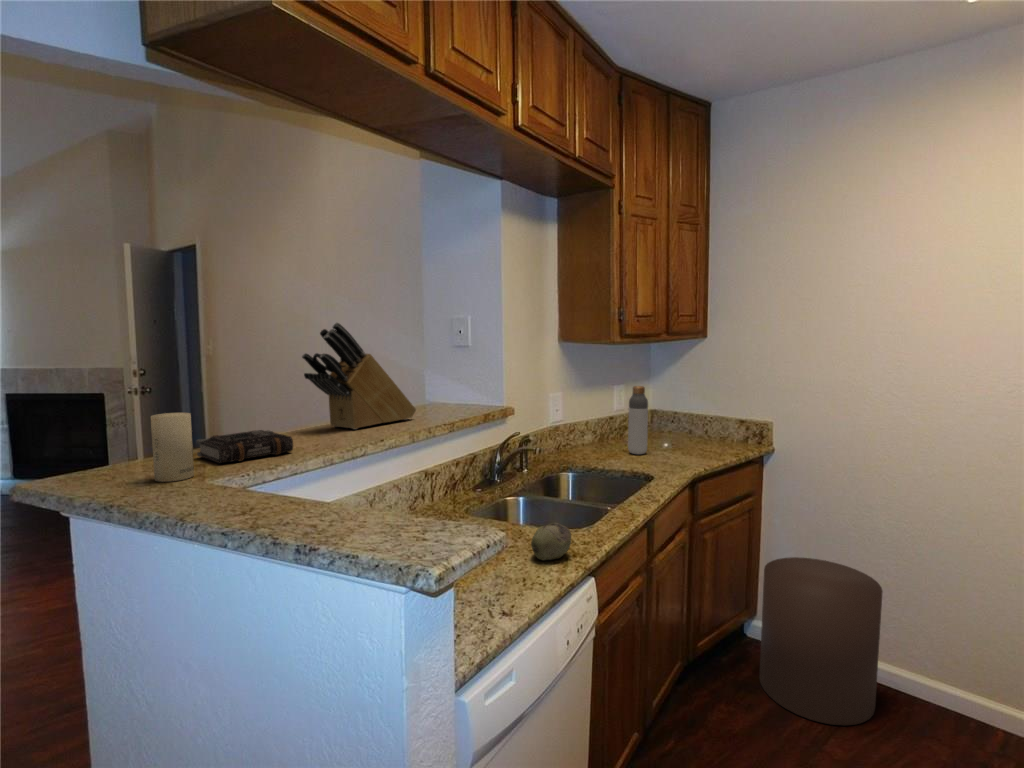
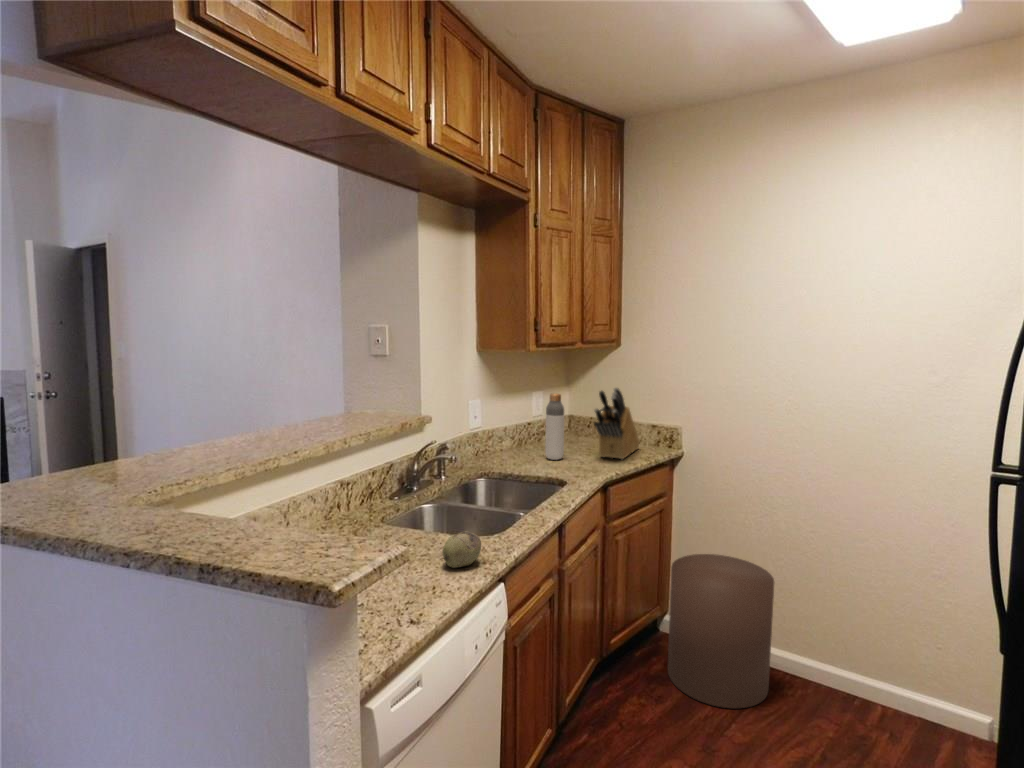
knife block: present [302,323,416,429] -> present [594,388,639,459]
candle: present [151,413,194,482] -> none [44,432,92,503]
book: present [197,430,293,463] -> none [94,446,200,482]

